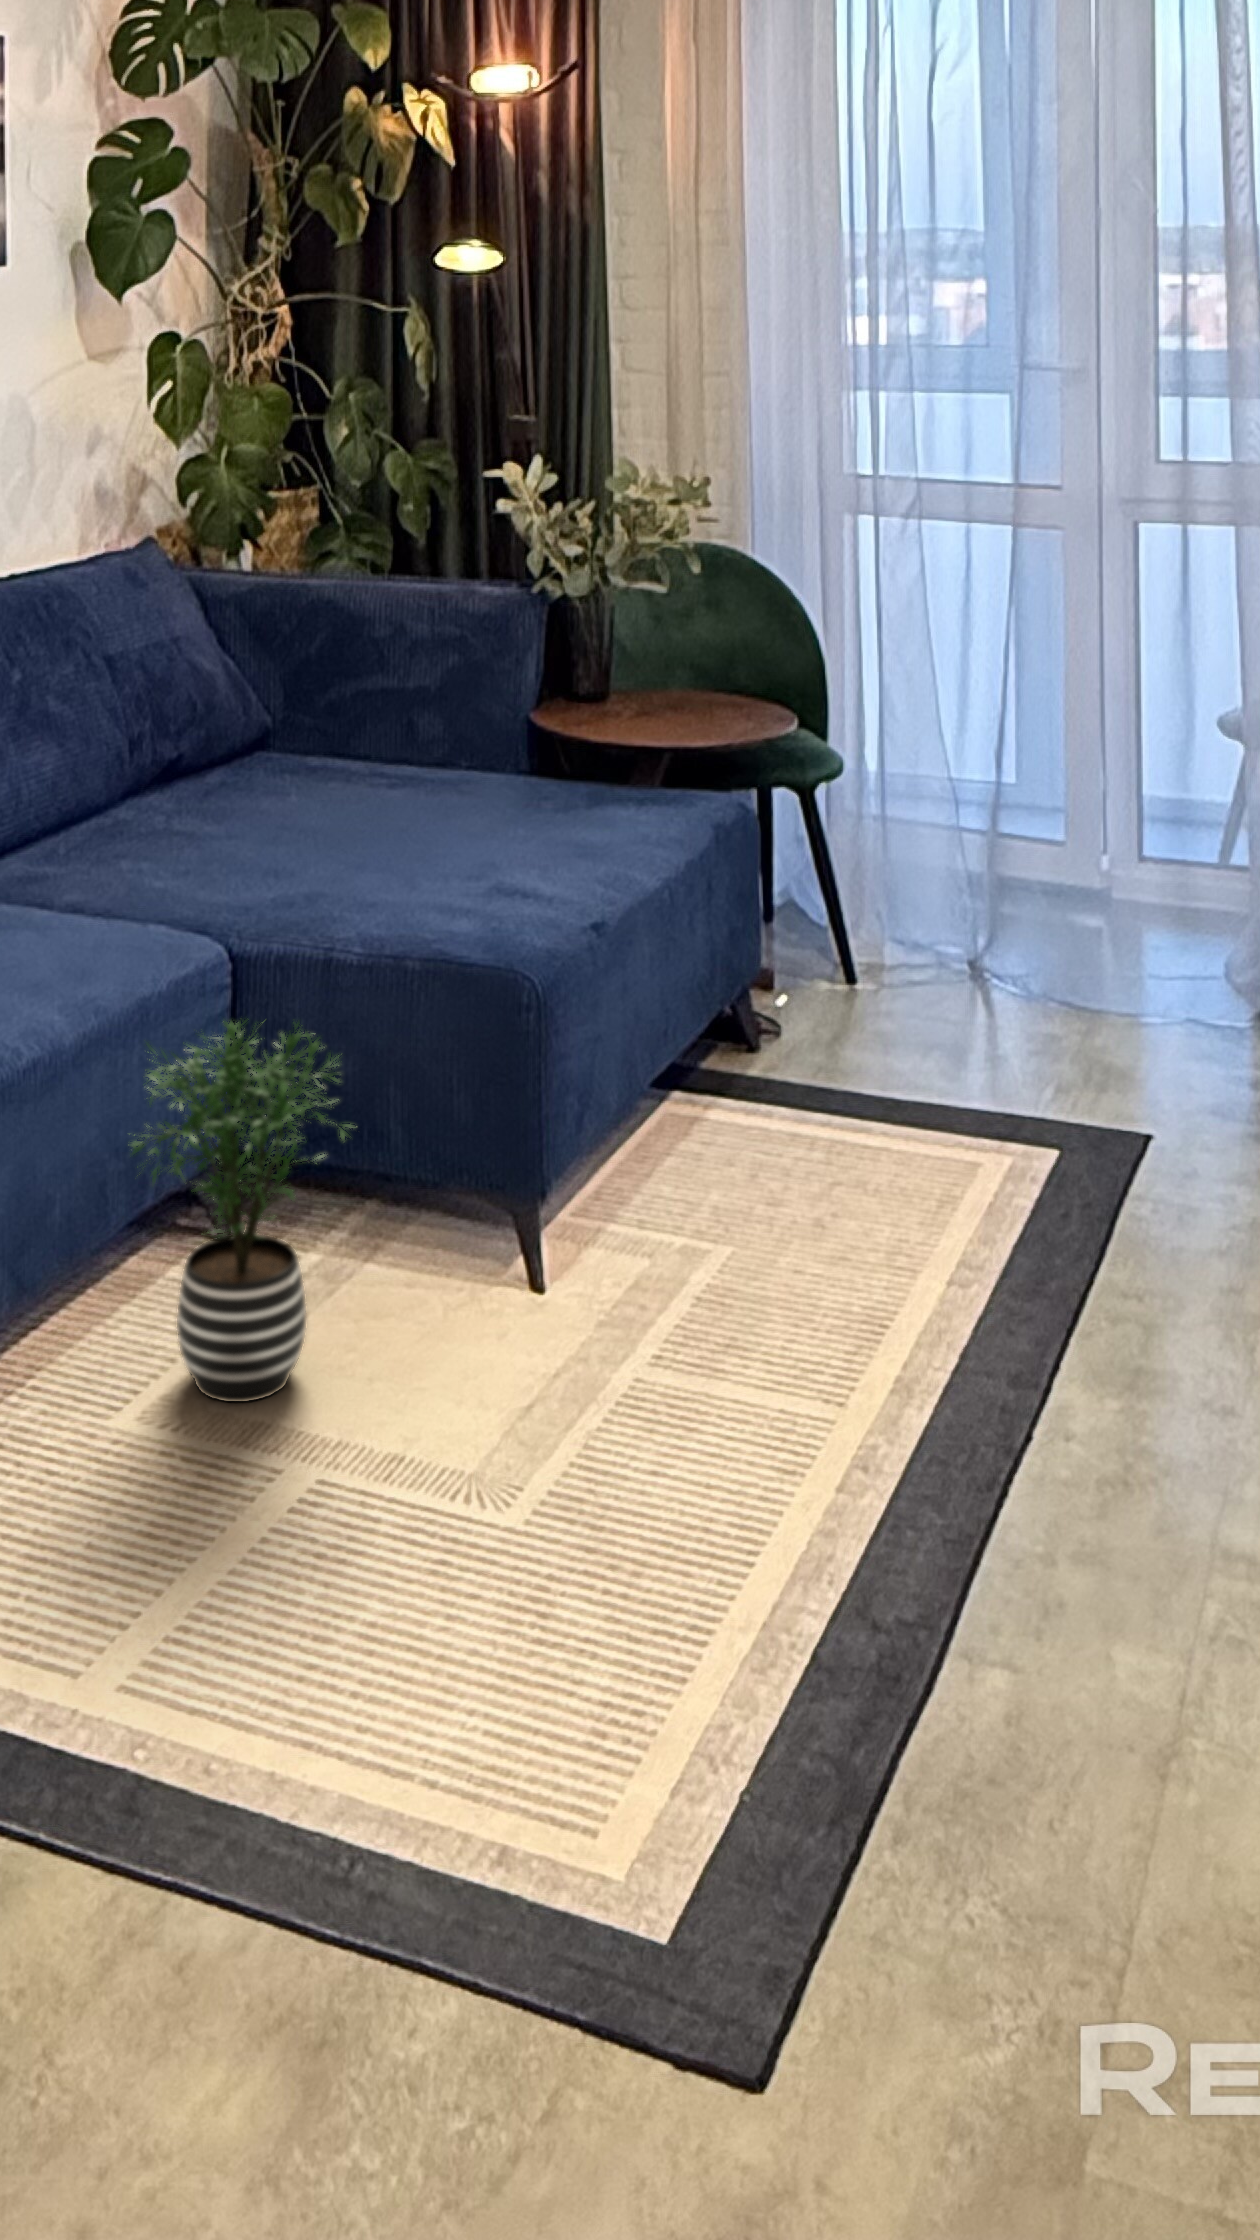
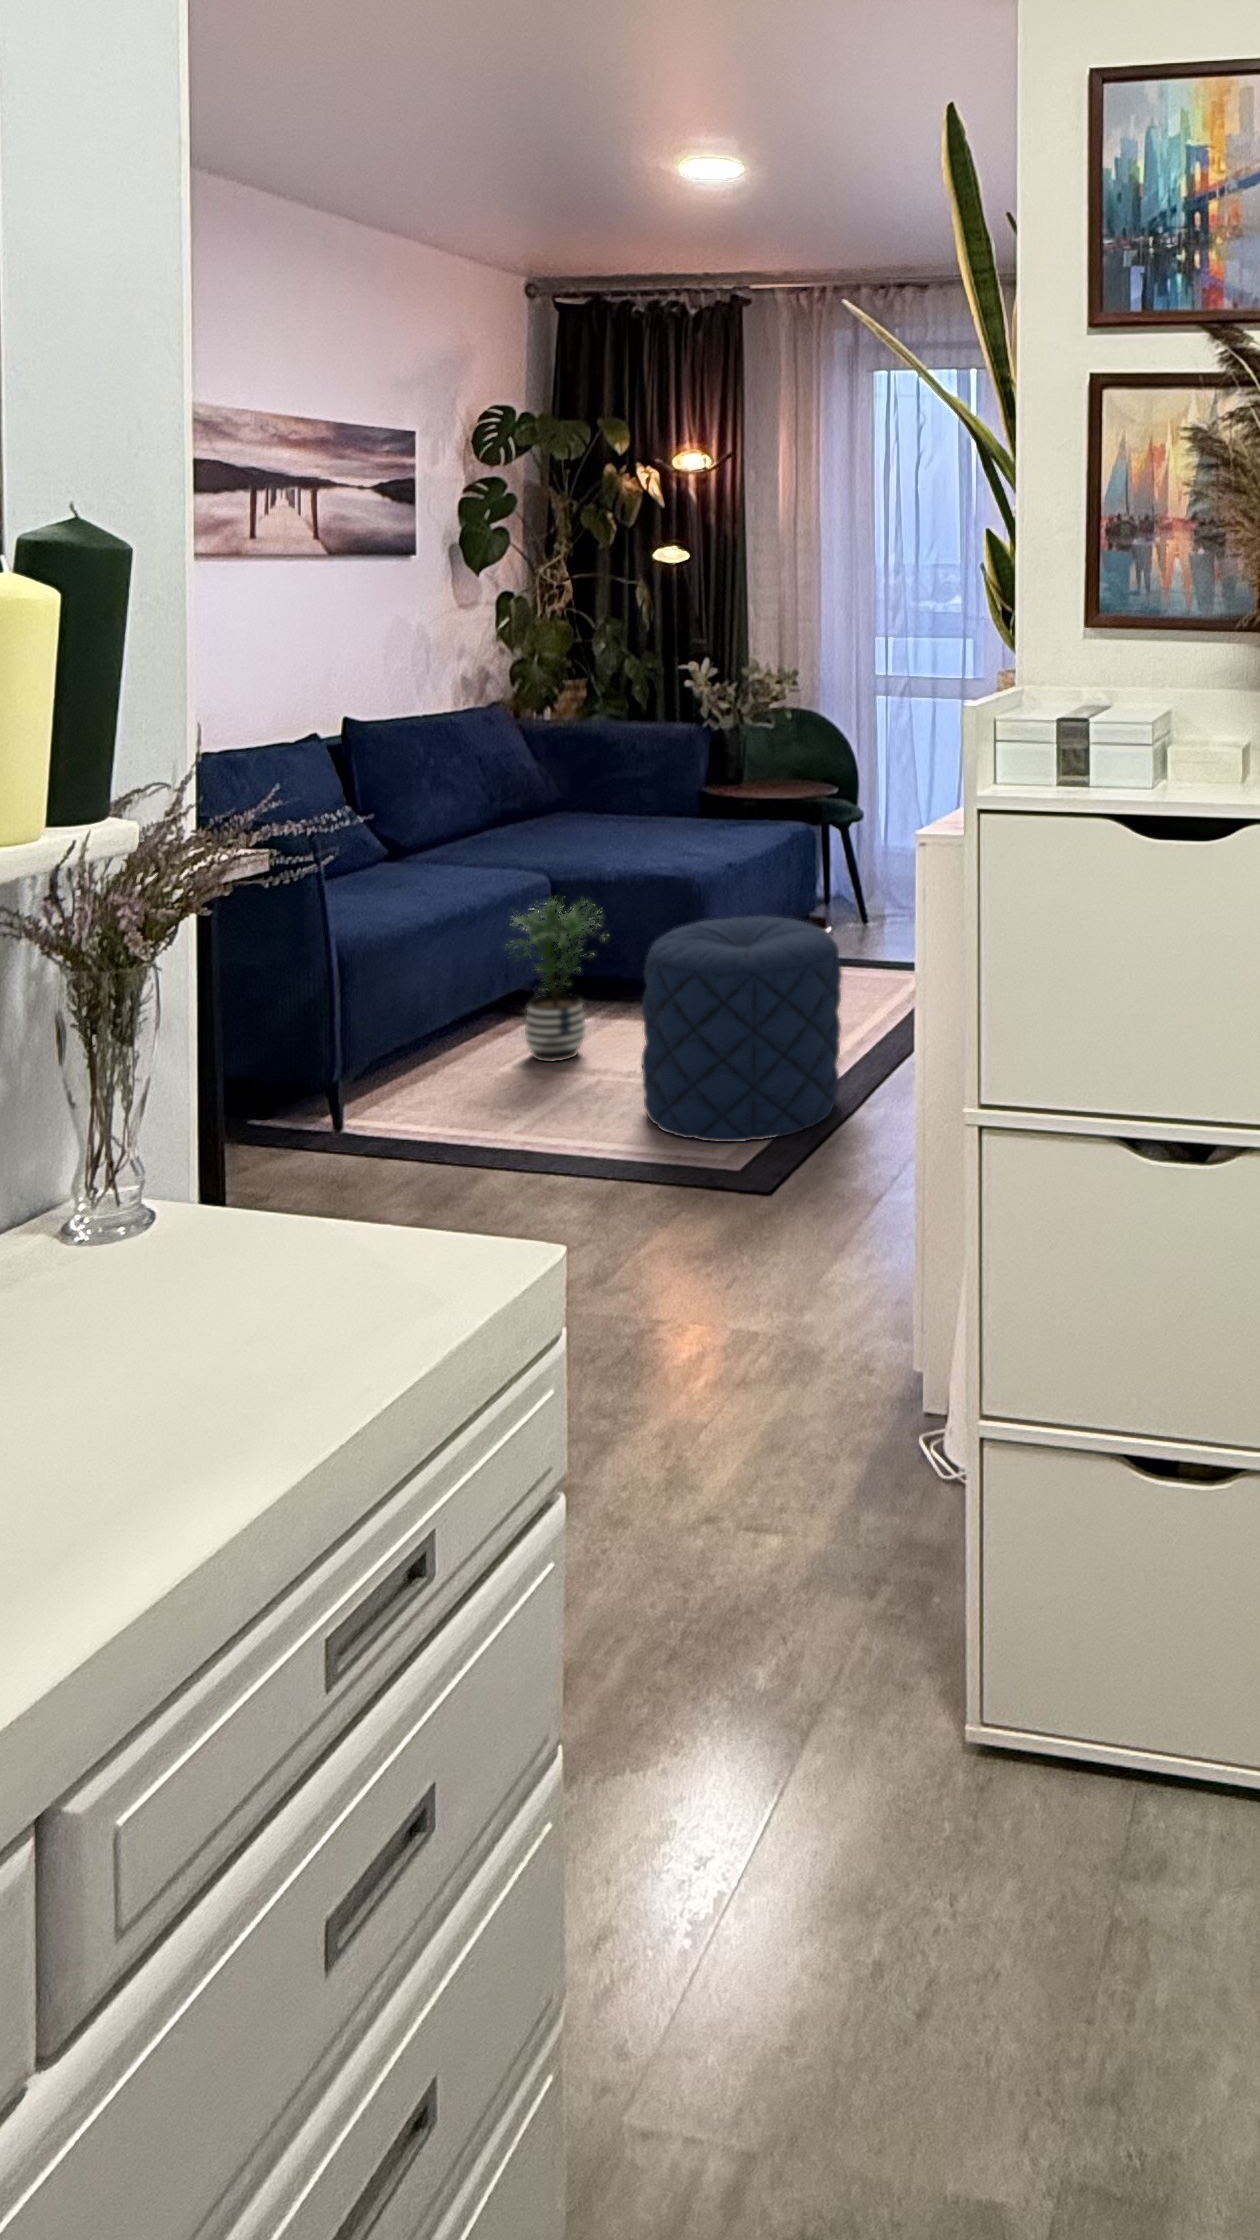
pouf: none [435,1132,916,1787] -> present [641,916,842,1142]

